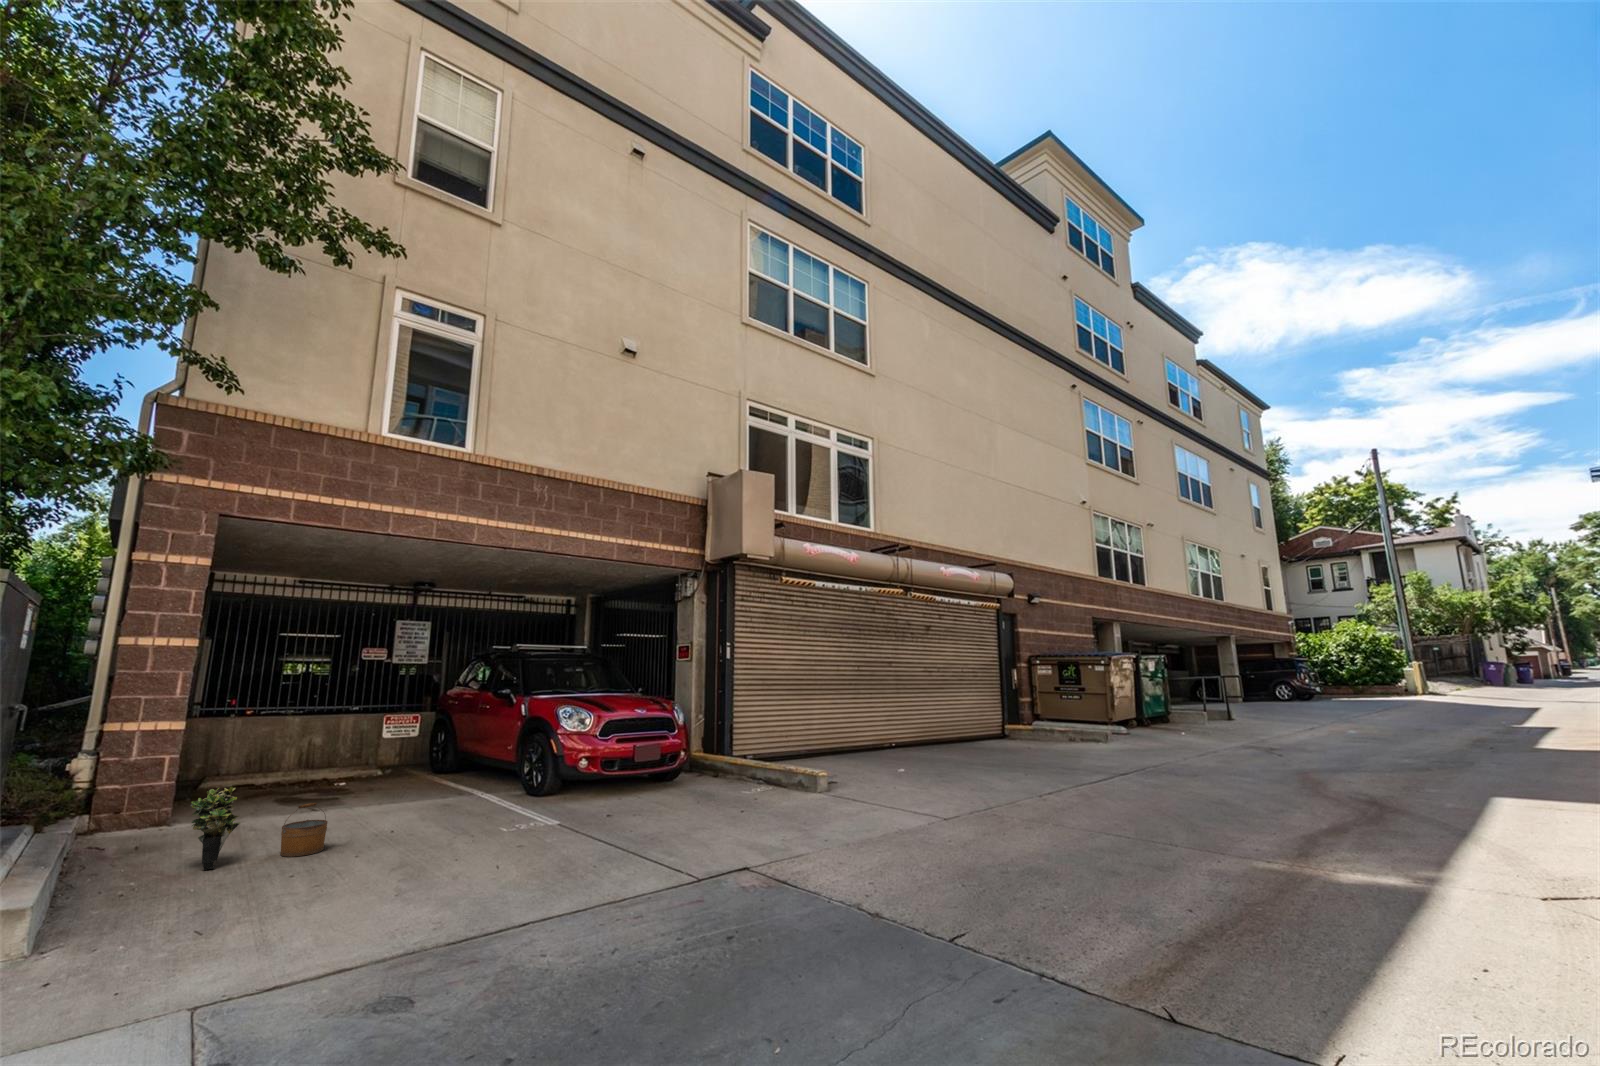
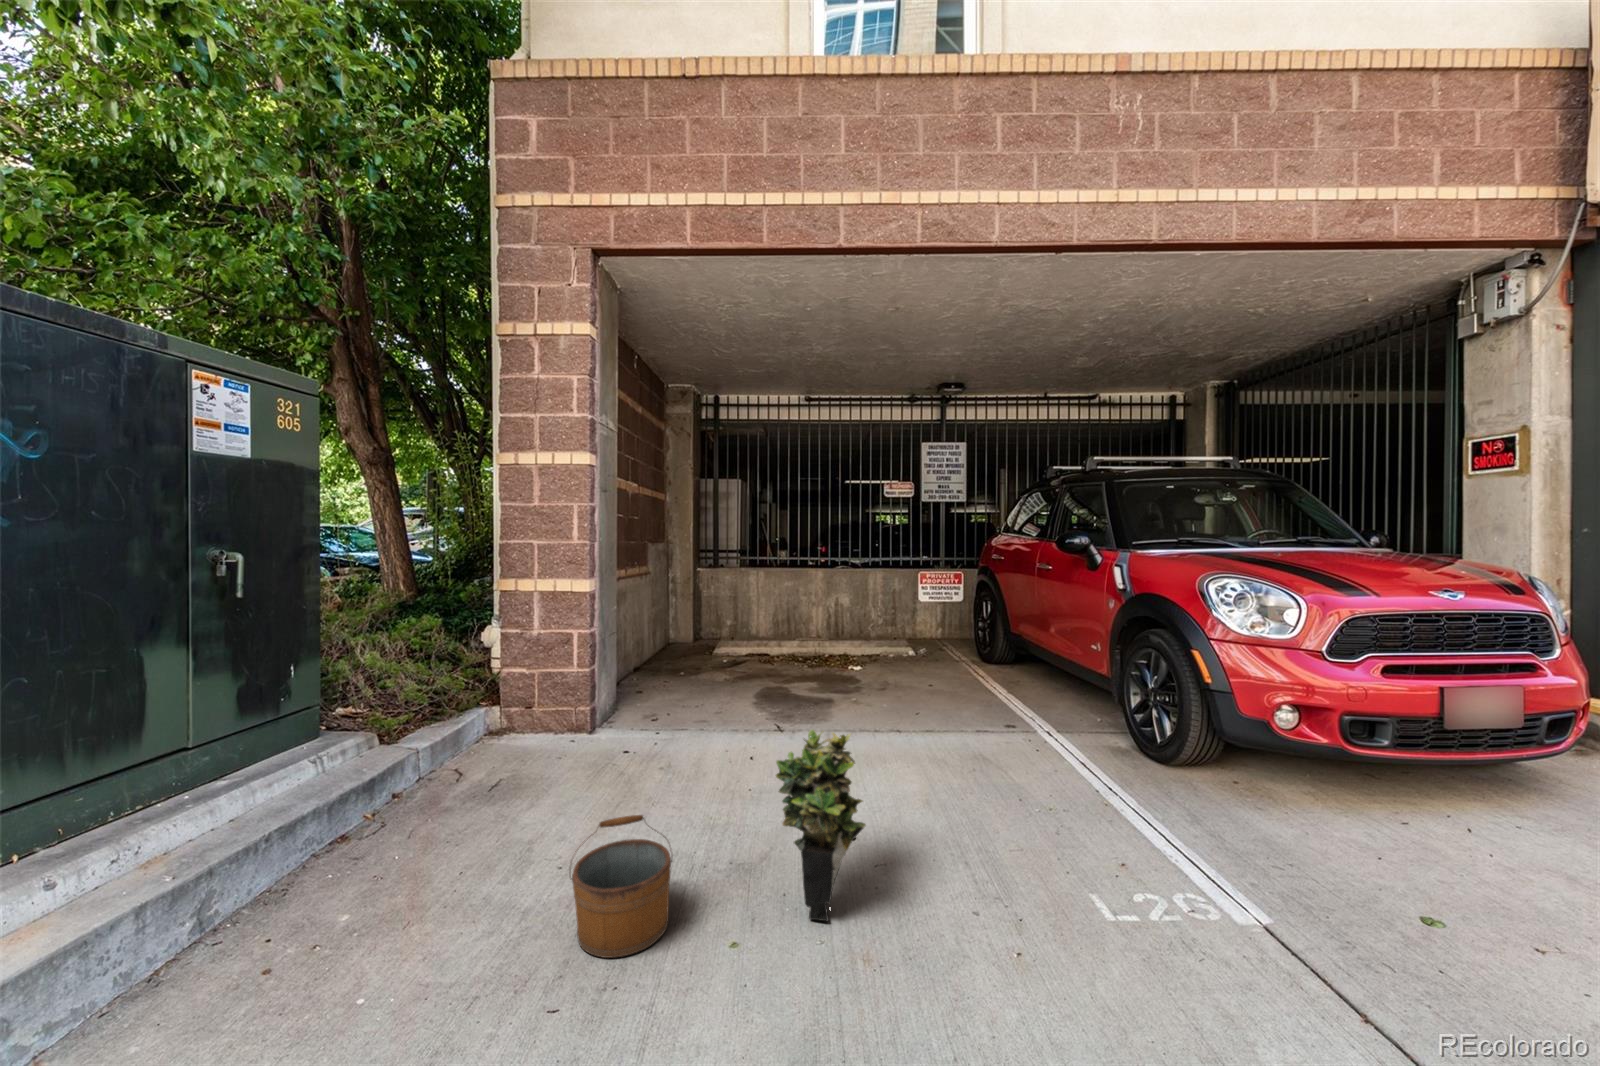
potted plant: present [191,787,240,870] -> present [776,729,866,921]

